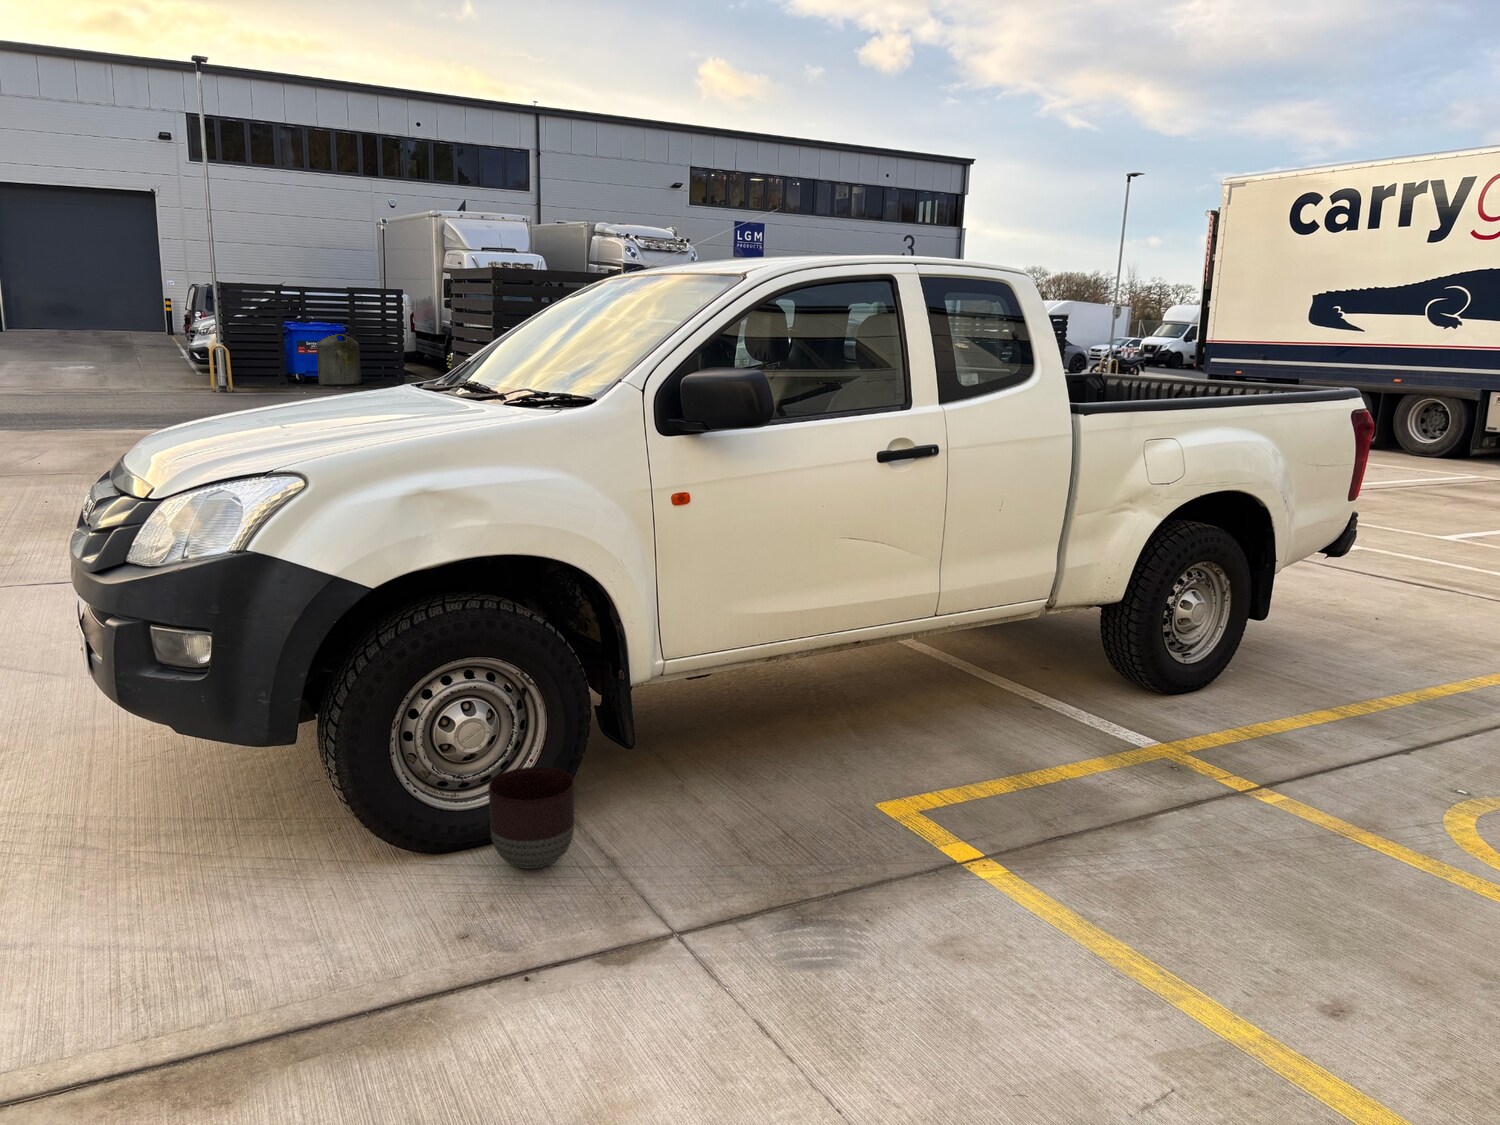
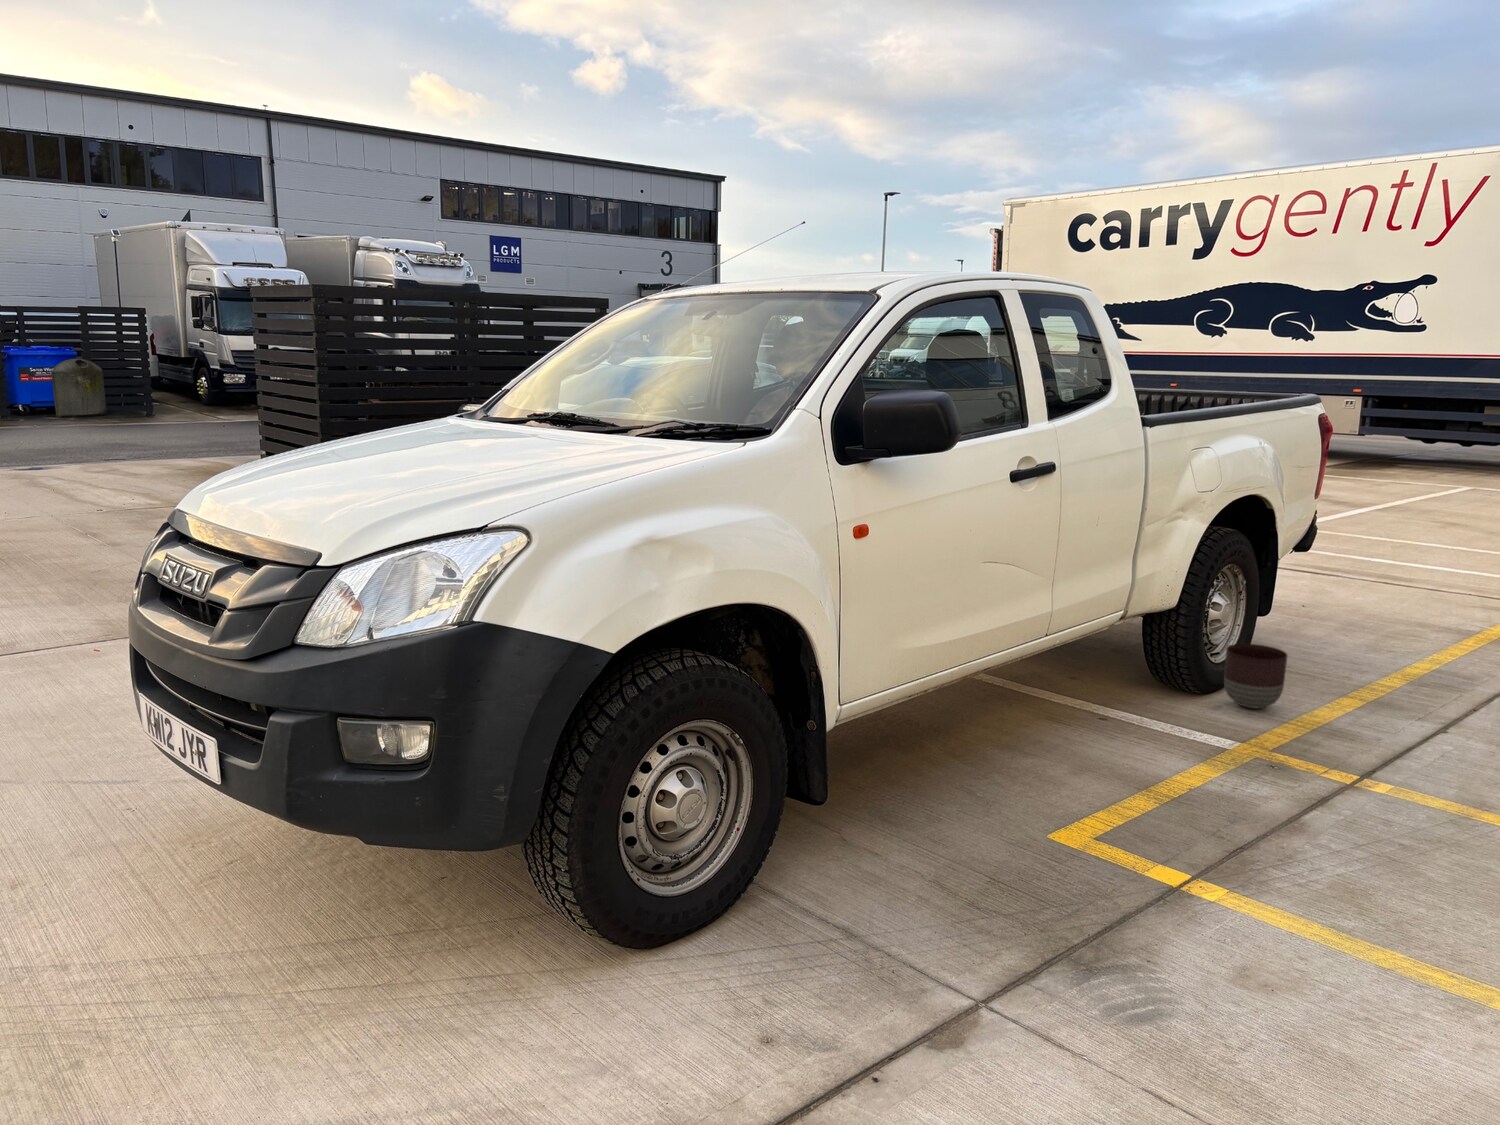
planter: present [489,767,574,869] -> present [1224,644,1287,708]

